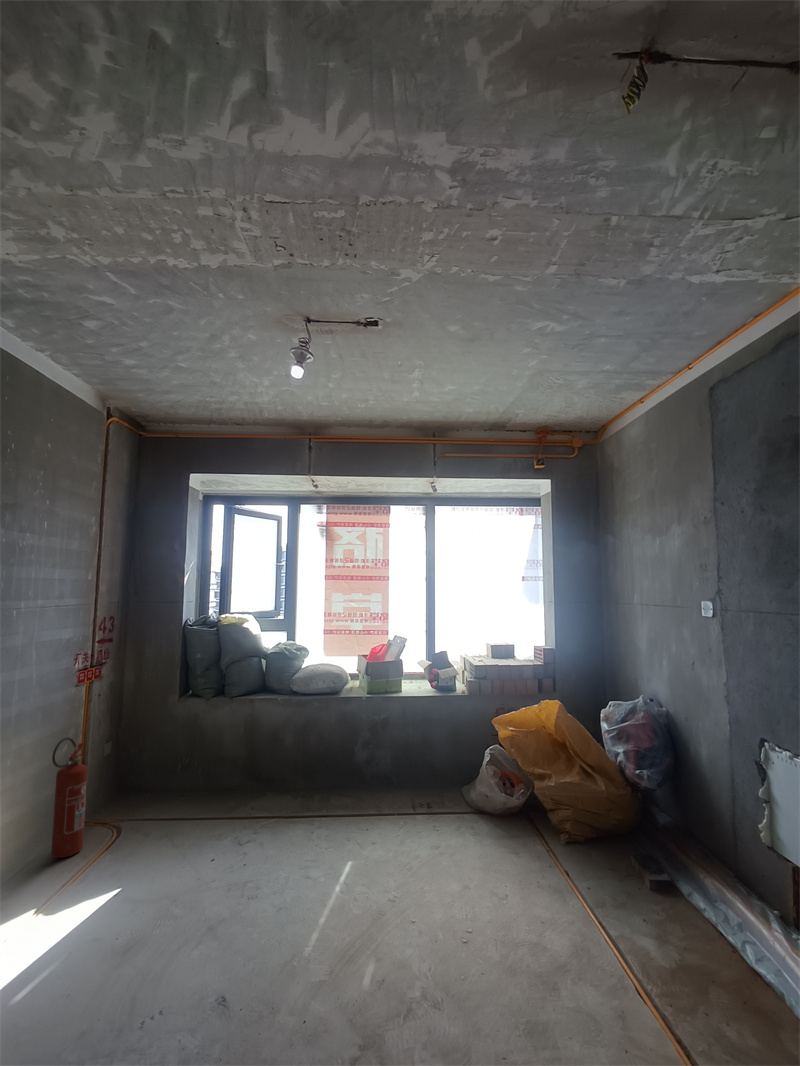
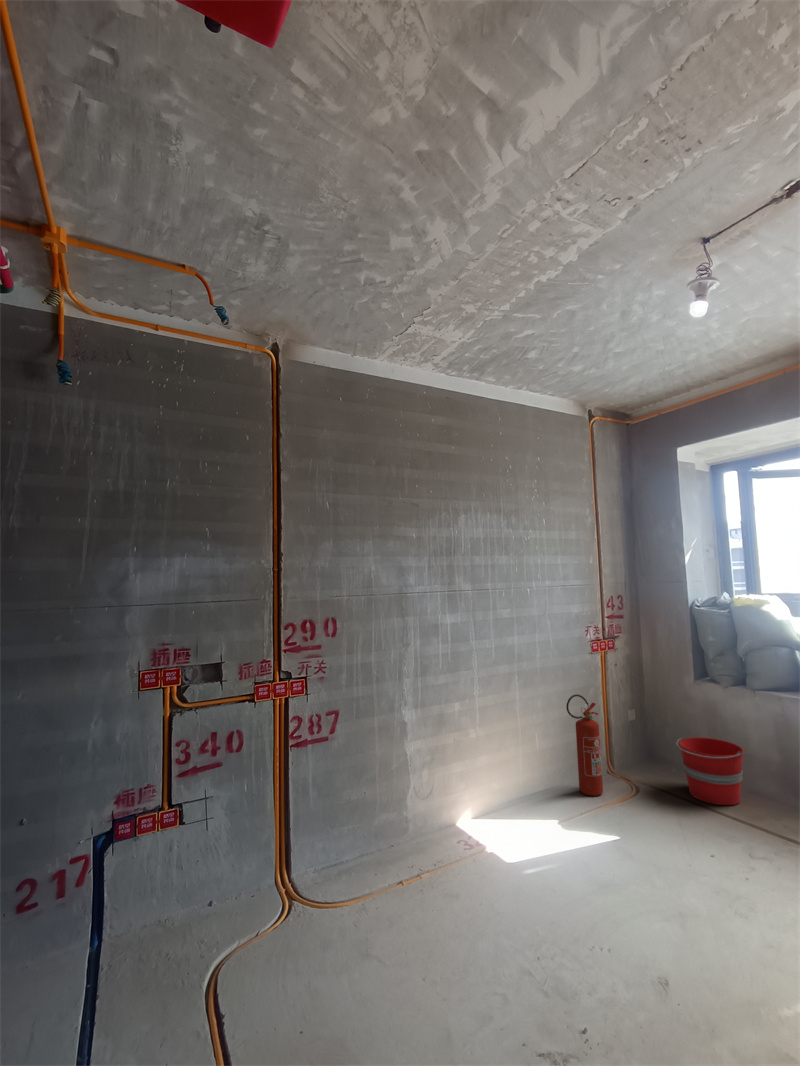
bucket: none [162,748,221,813] -> present [677,737,744,805]

